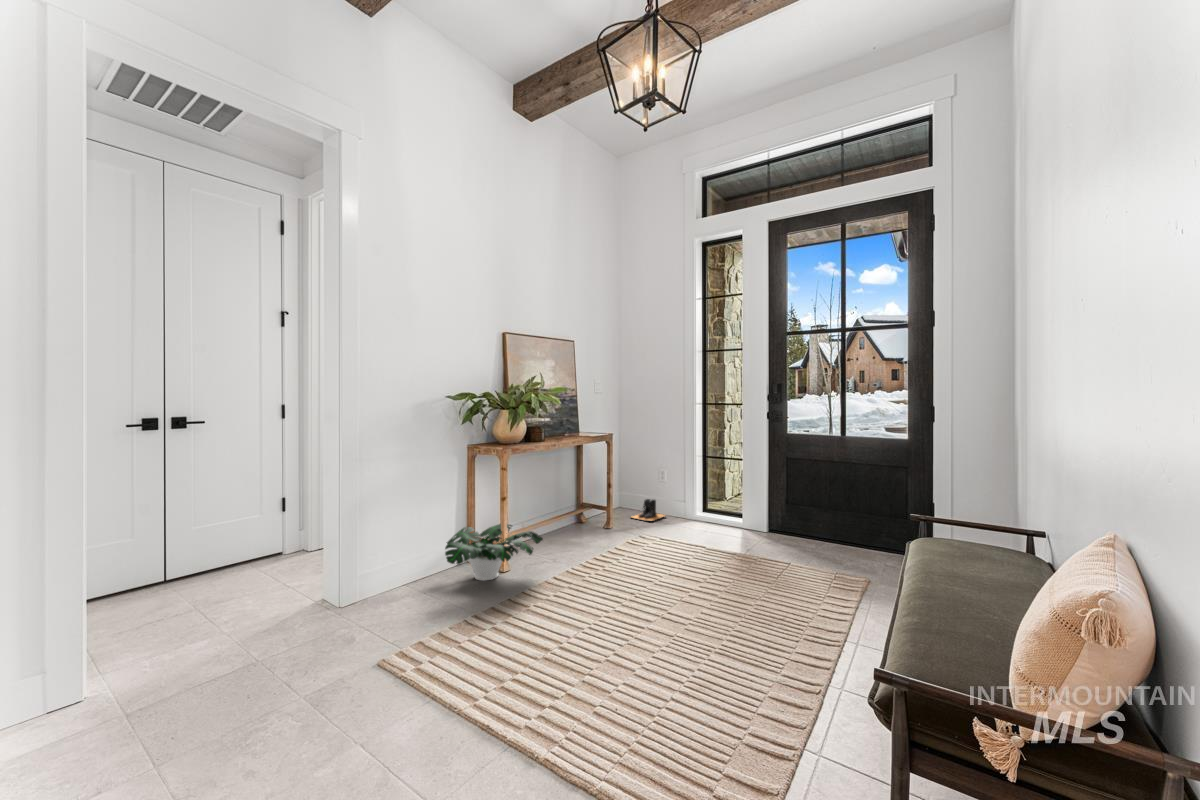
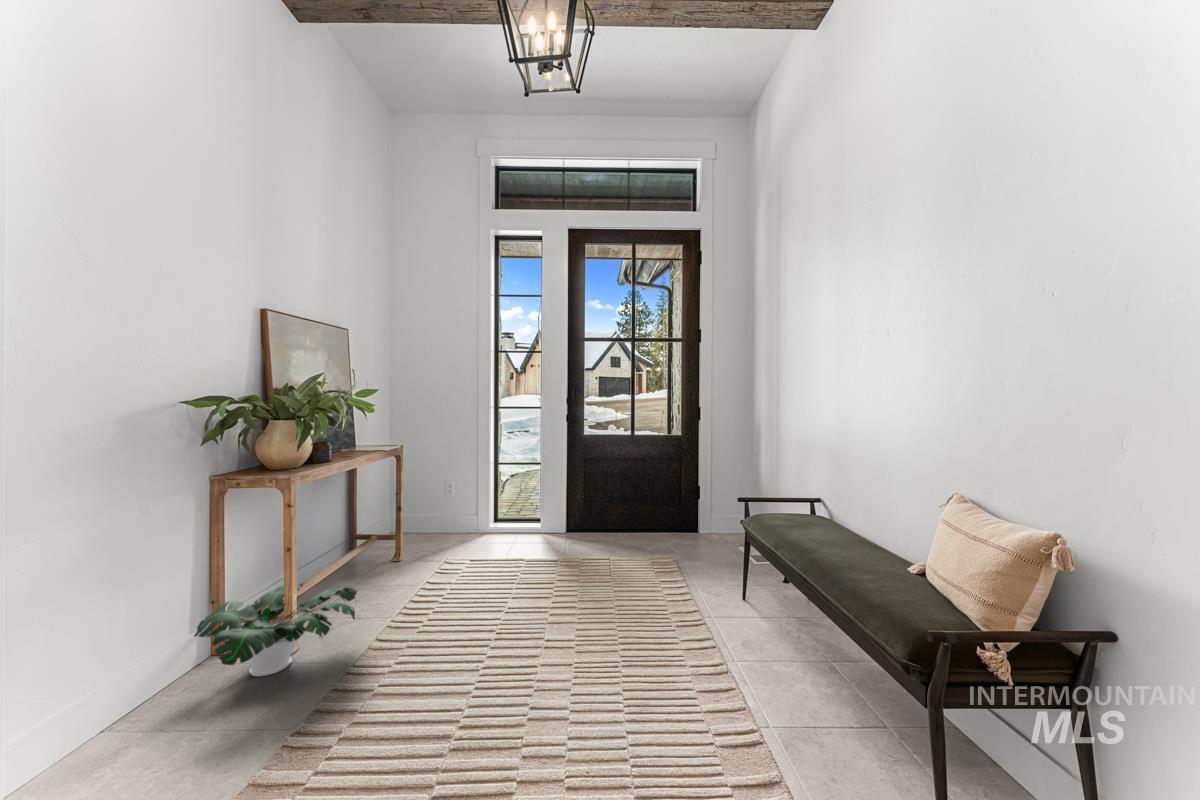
boots: present [631,499,665,521] -> none [418,522,458,547]

